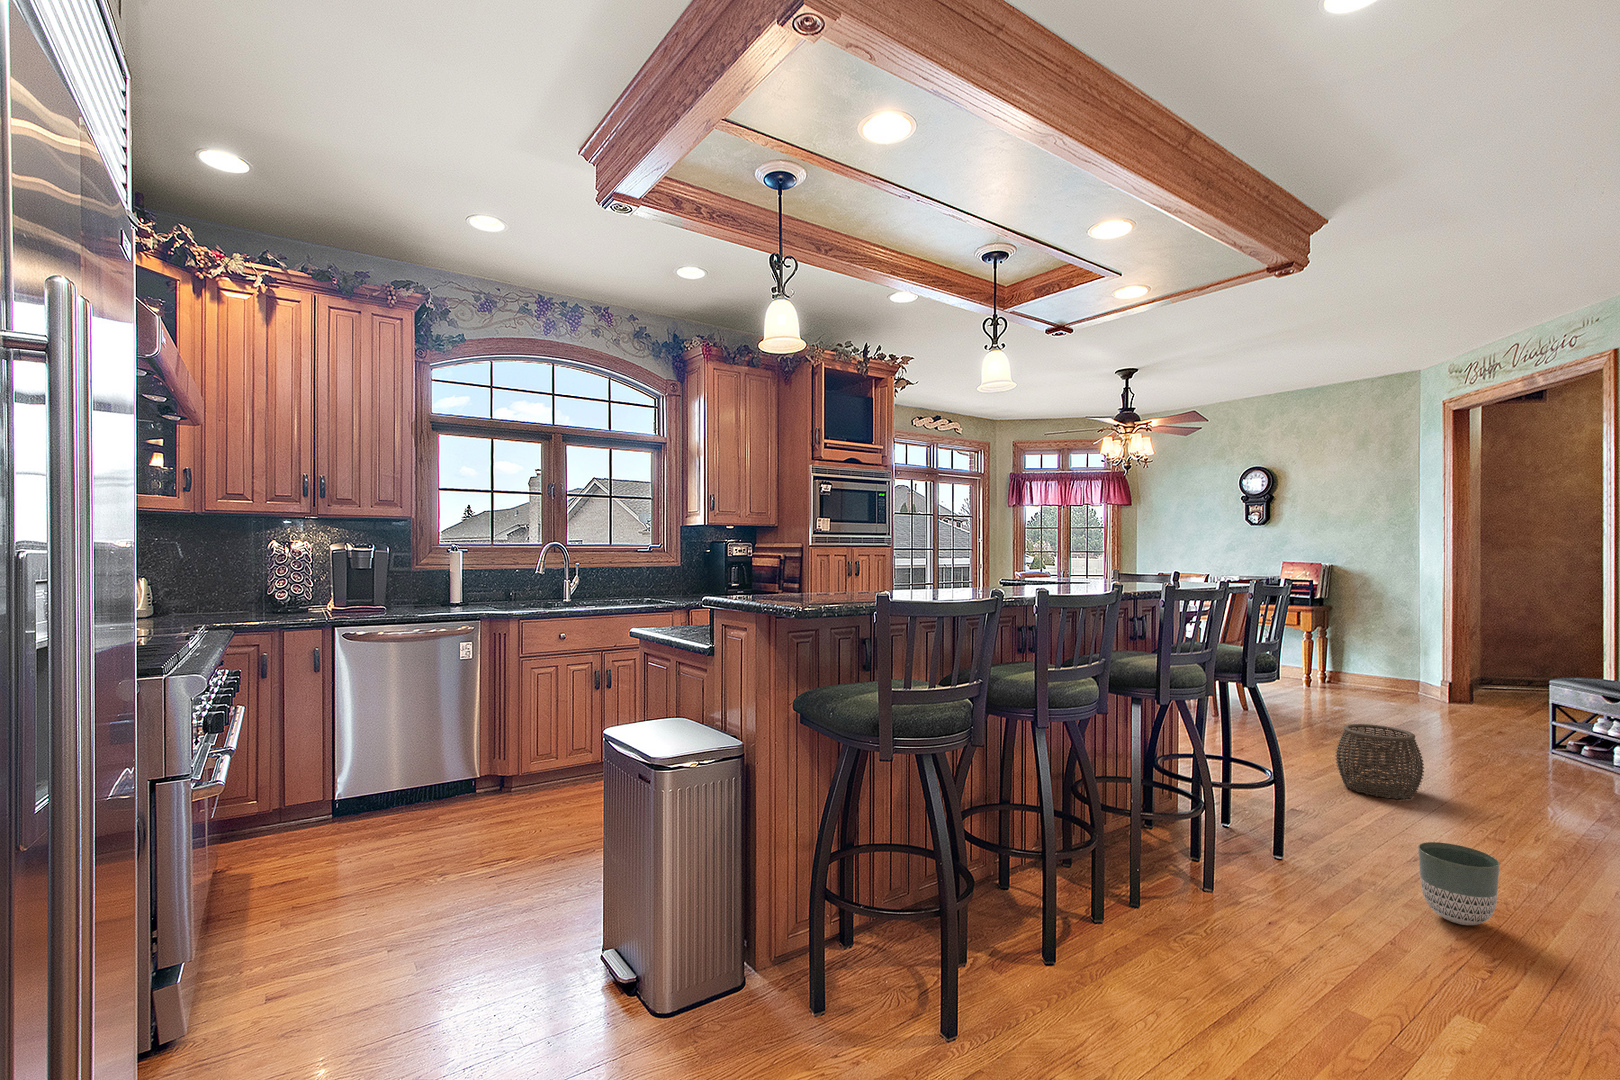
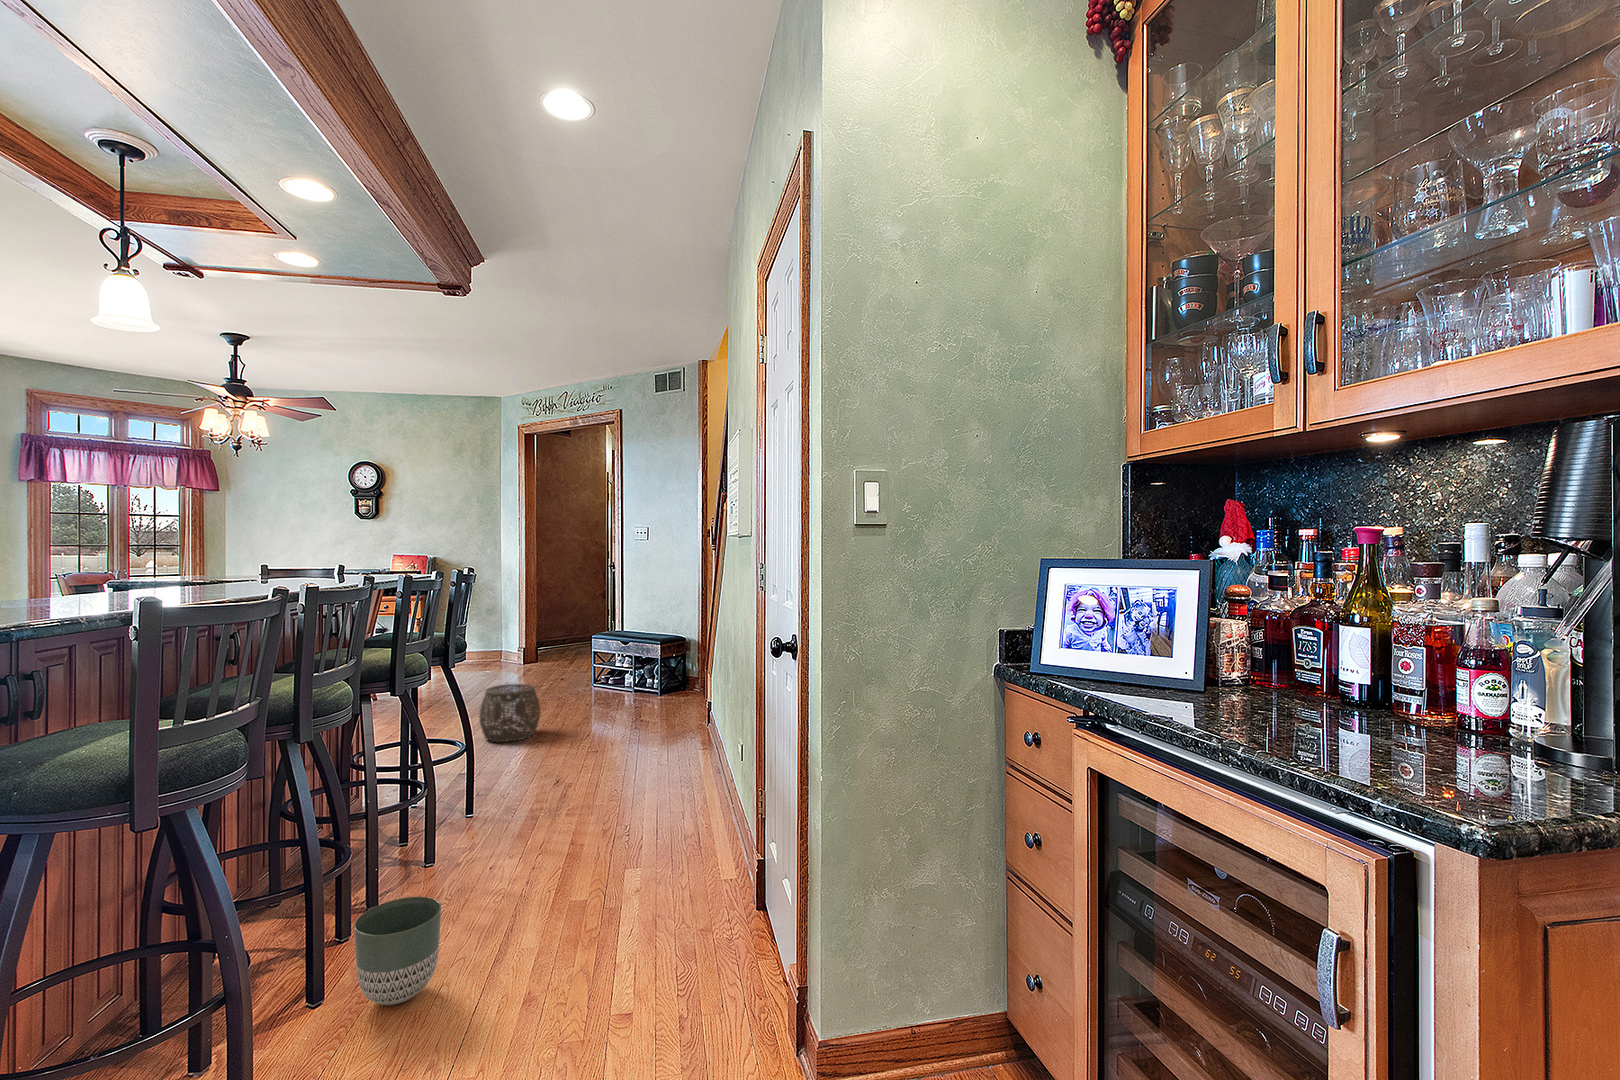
planter: present [1418,842,1499,925] -> present [354,897,441,1005]

